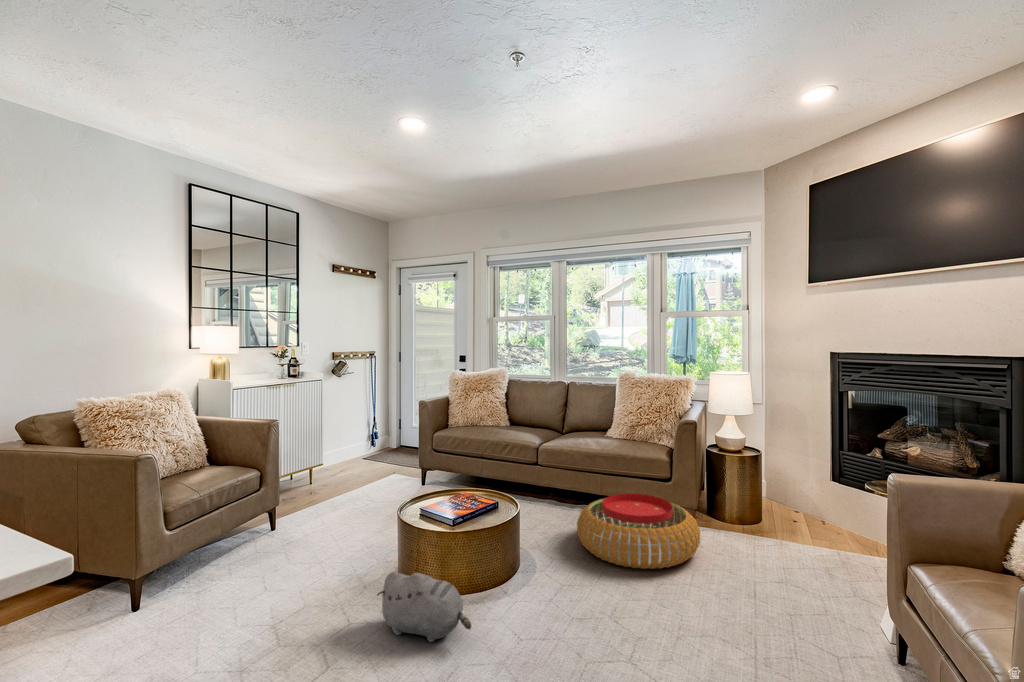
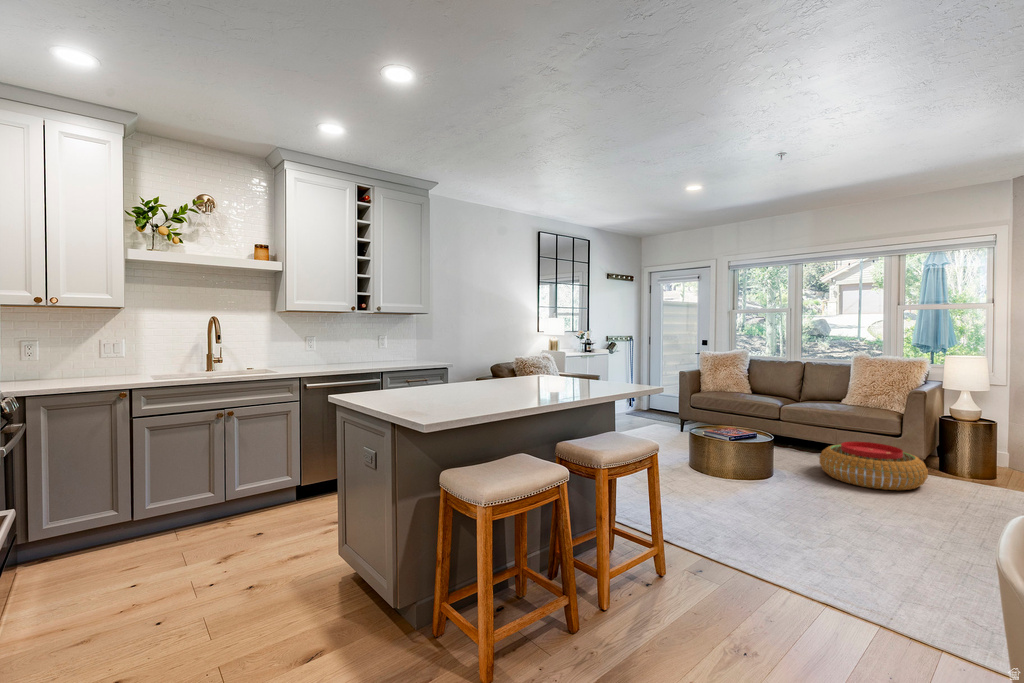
plush toy: present [377,572,471,642] -> none [695,460,758,499]

